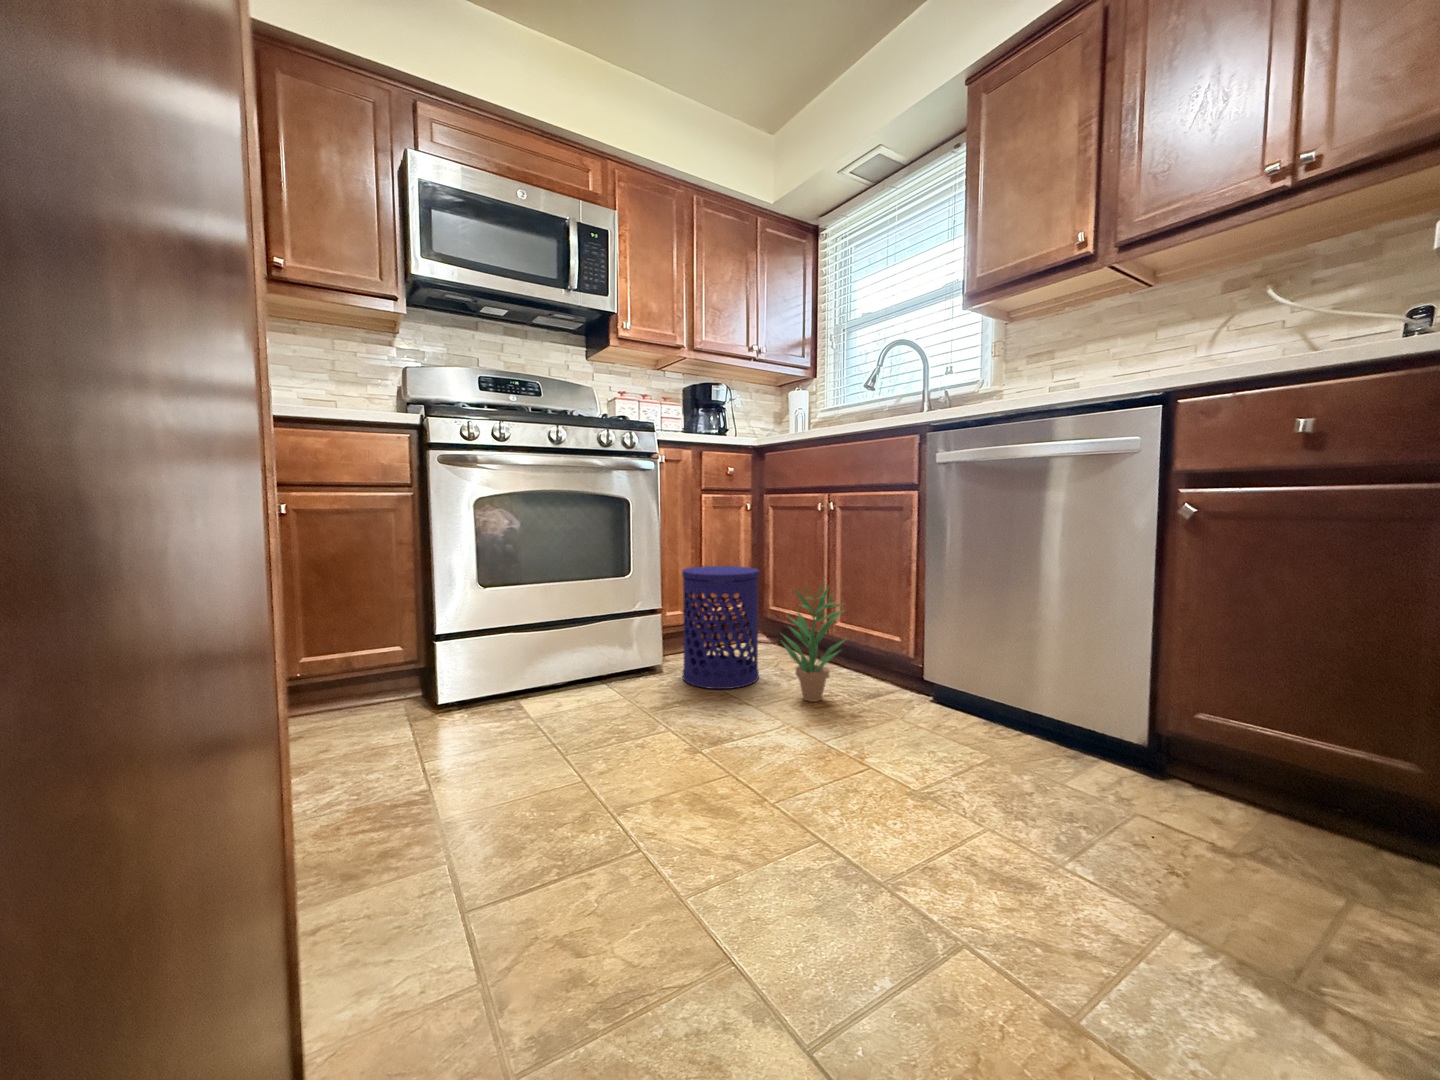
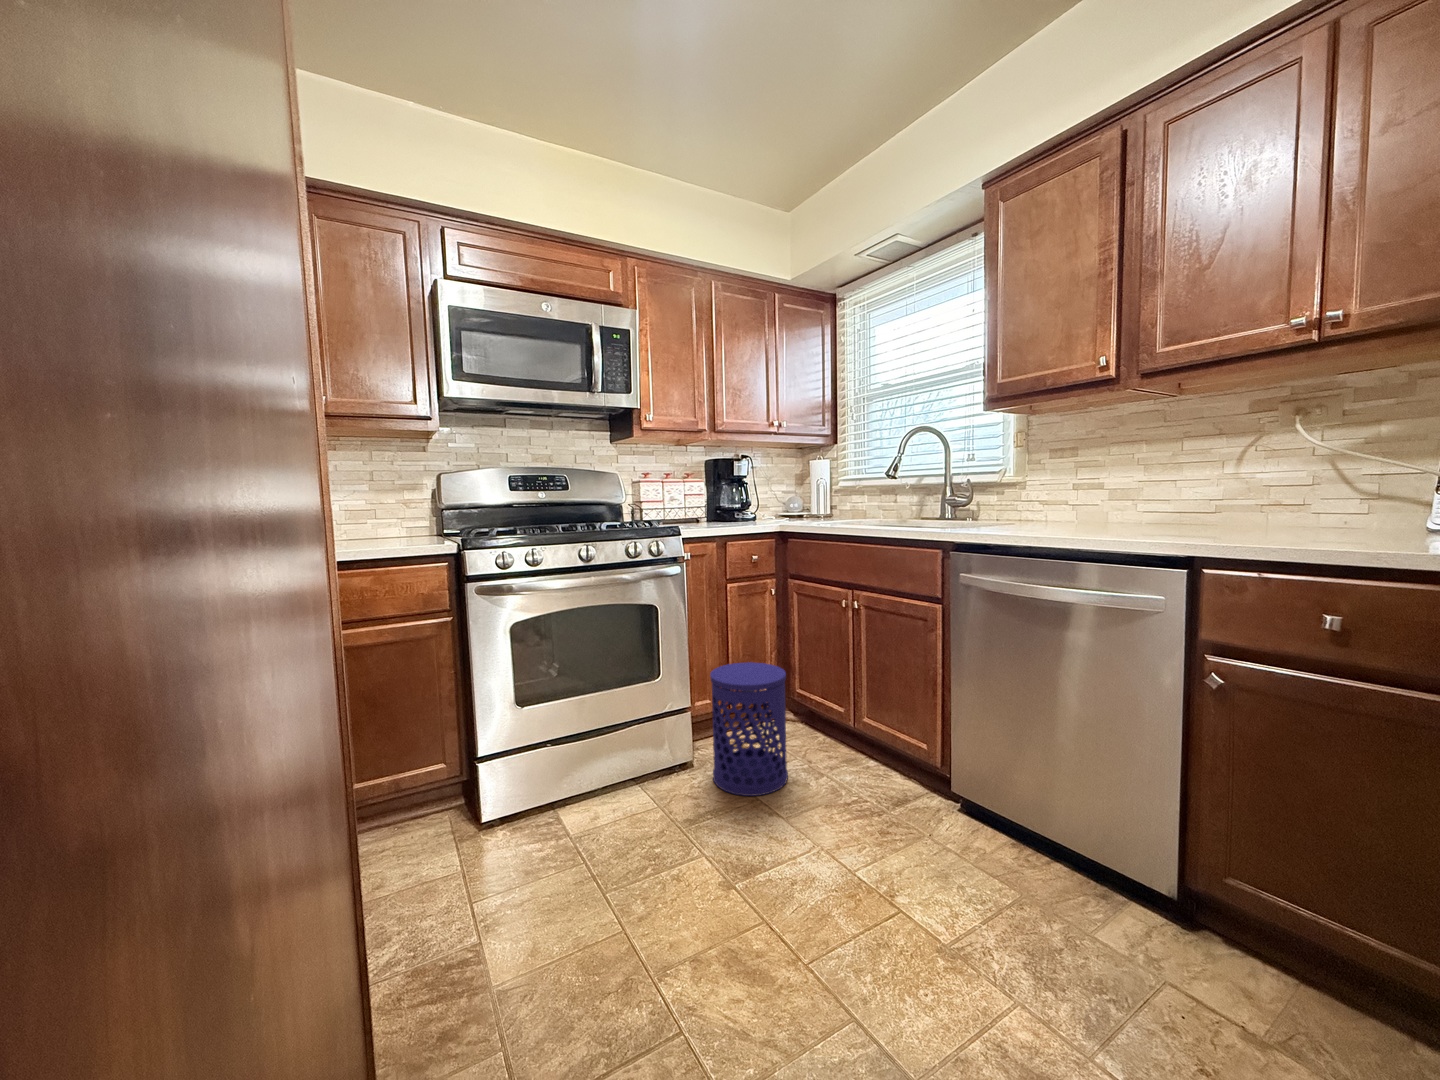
potted plant: present [782,585,844,702] -> none [808,698,876,815]

